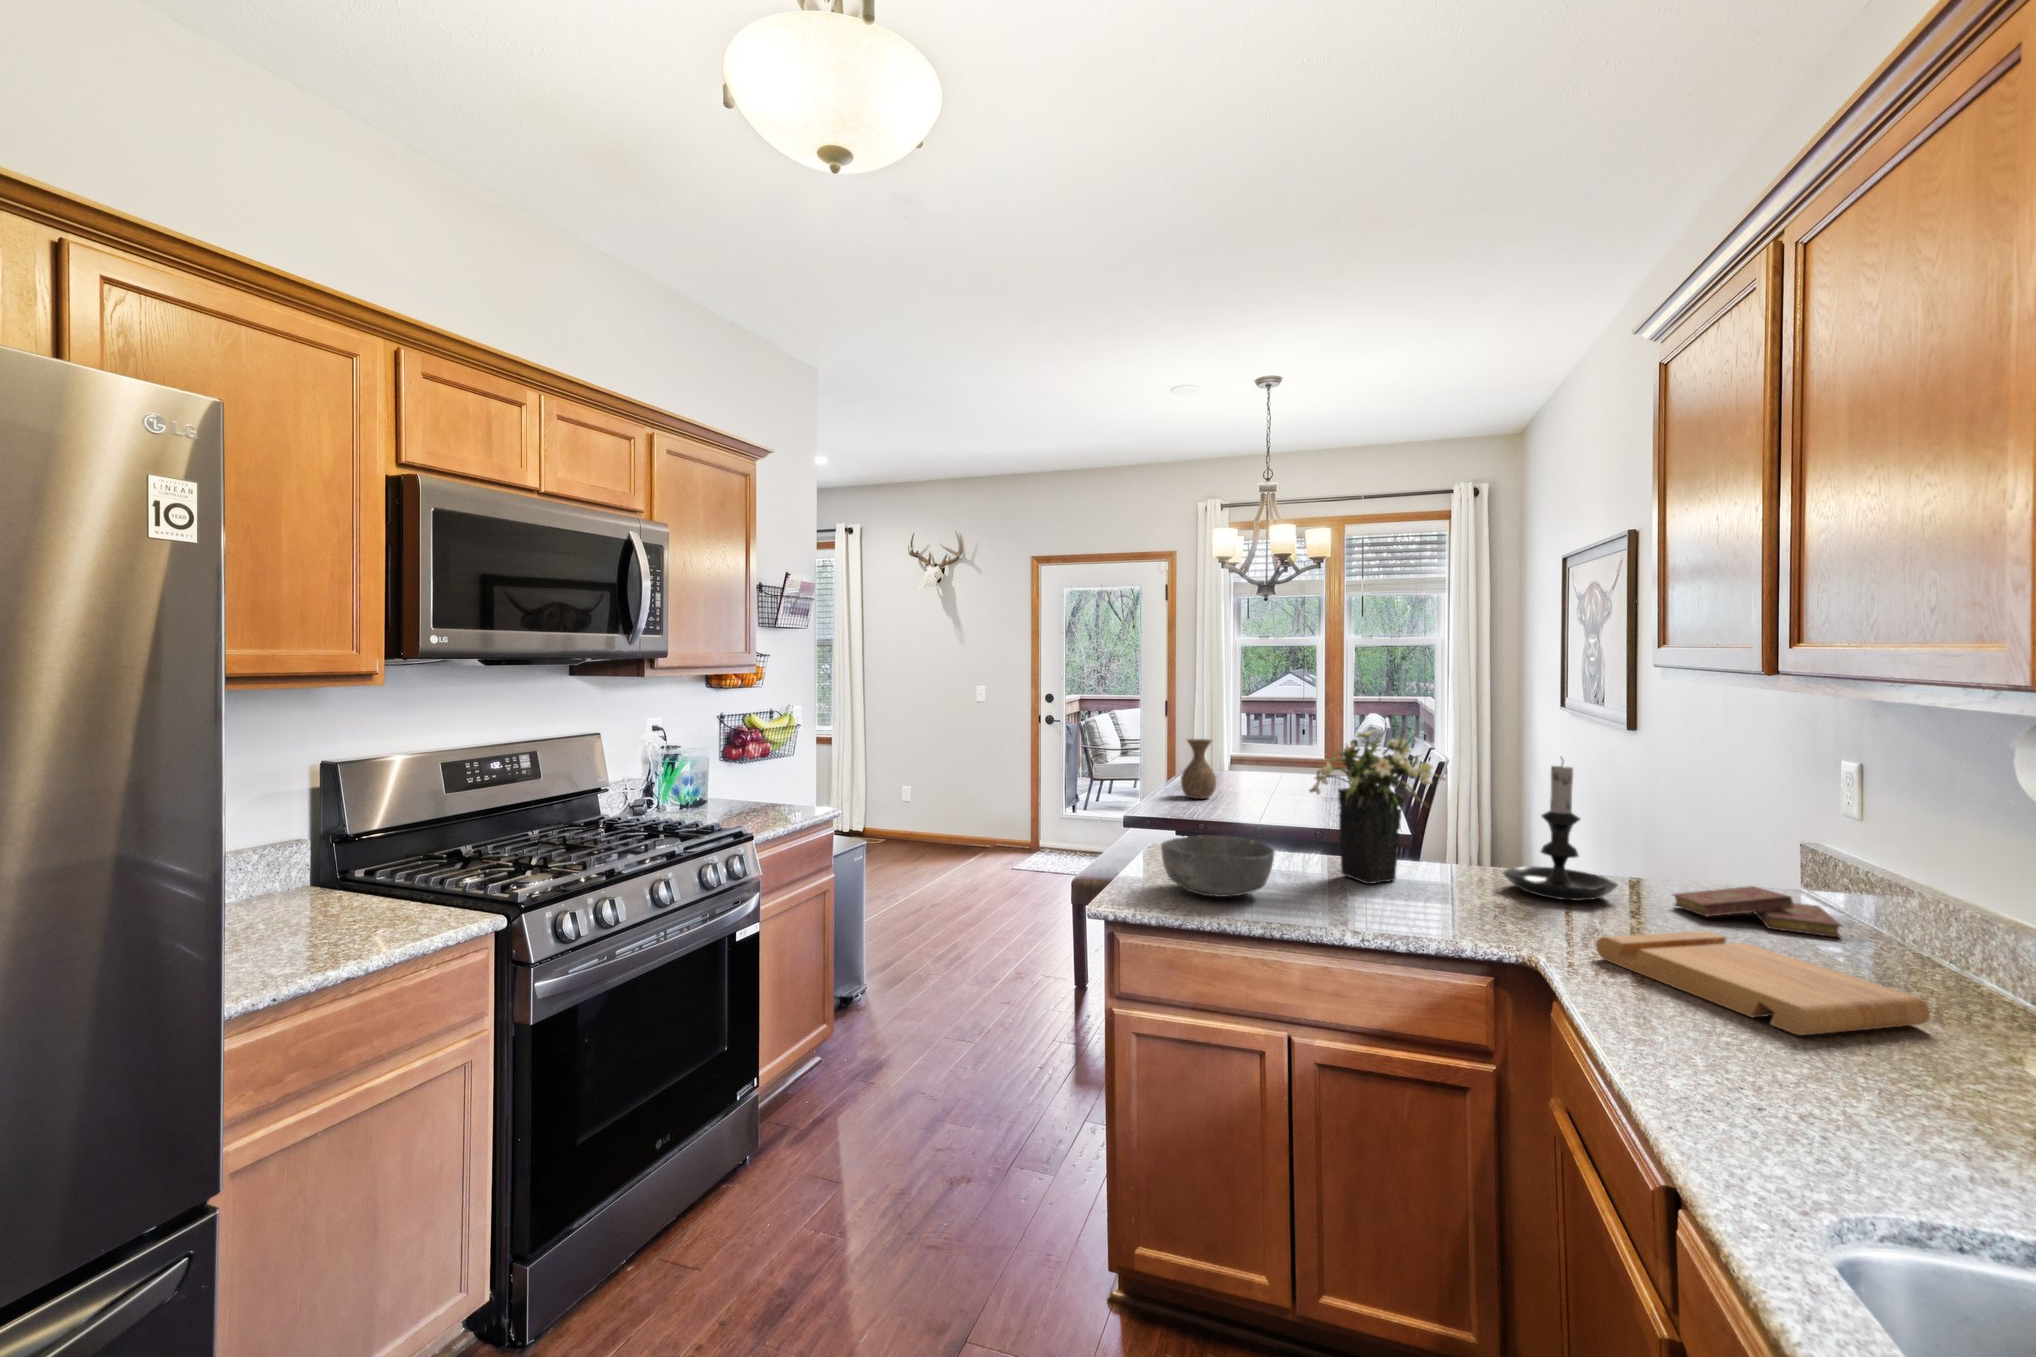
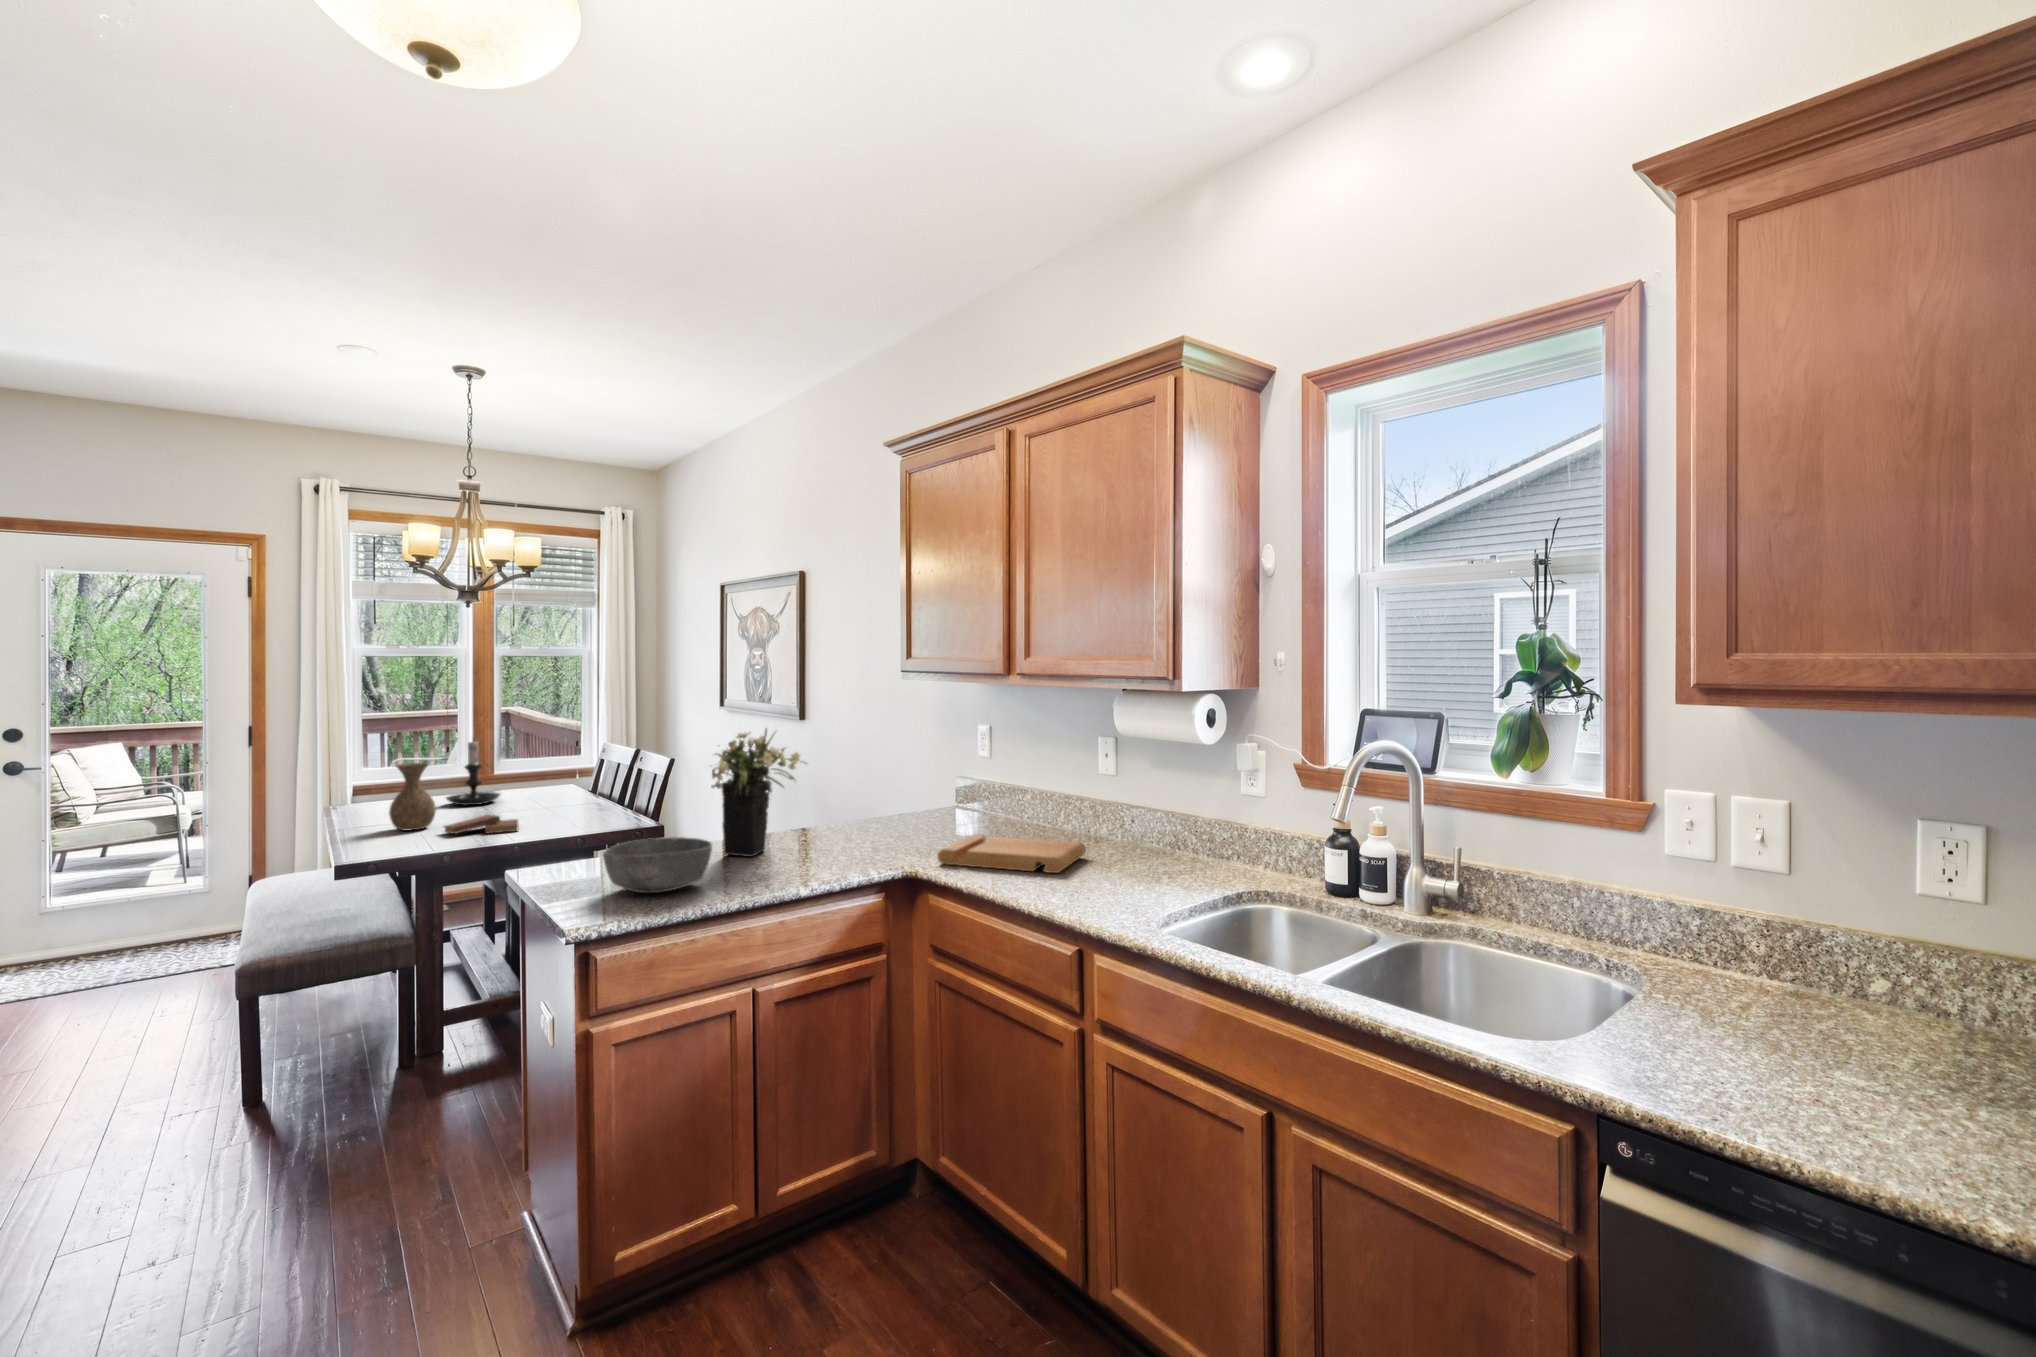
candle holder: present [1503,760,1617,901] -> present [446,742,500,805]
book: present [1673,886,1841,937] -> present [444,815,518,834]

